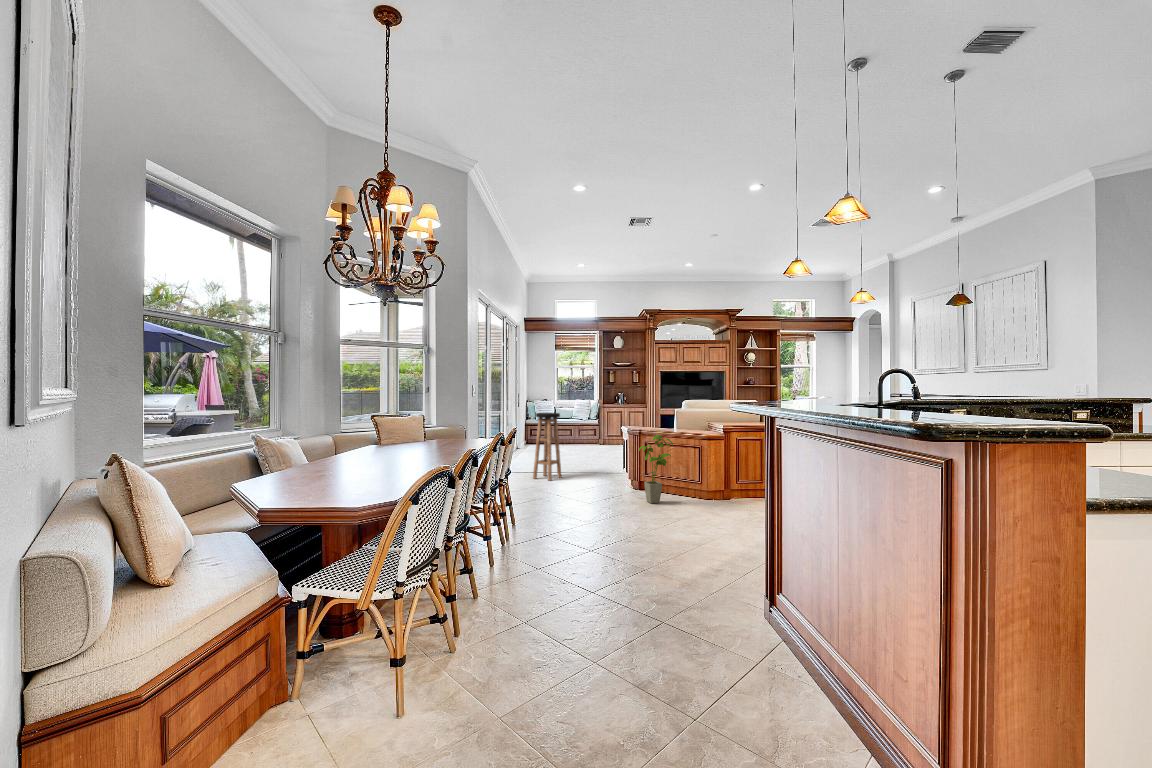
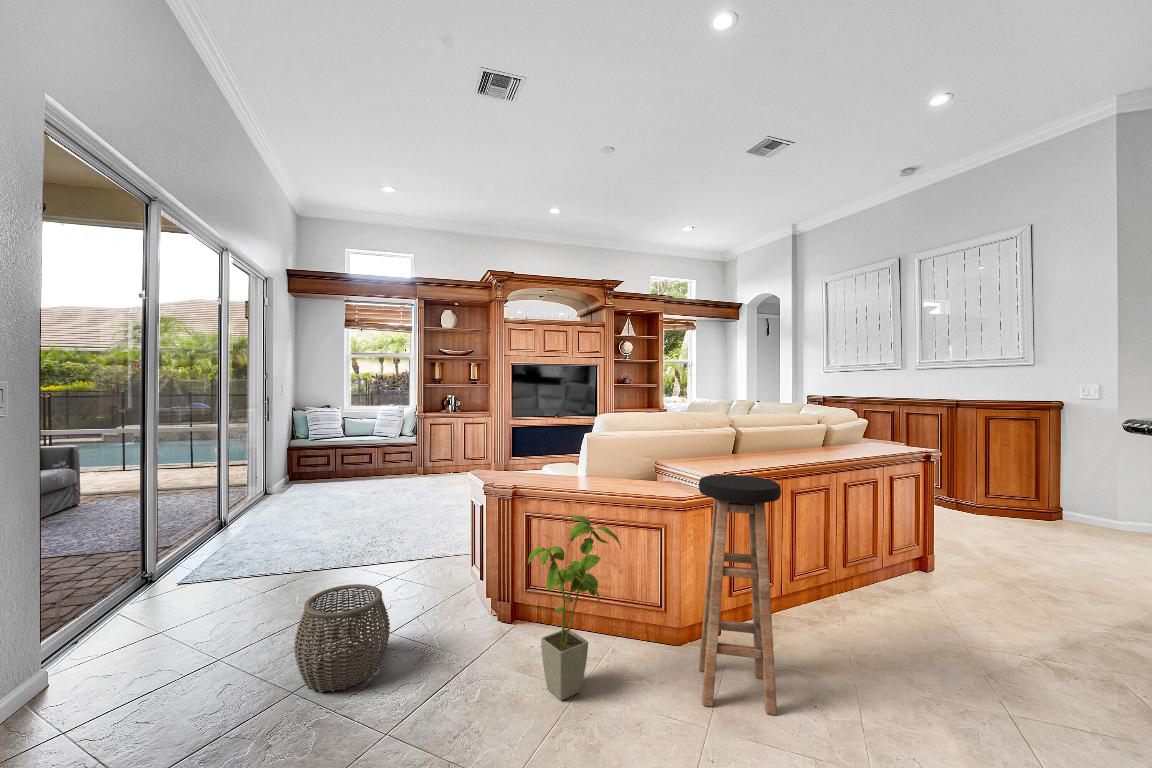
bar stool: present [533,413,561,481] -> present [699,475,781,715]
woven basket: none [556,463,589,496] -> present [294,584,390,692]

